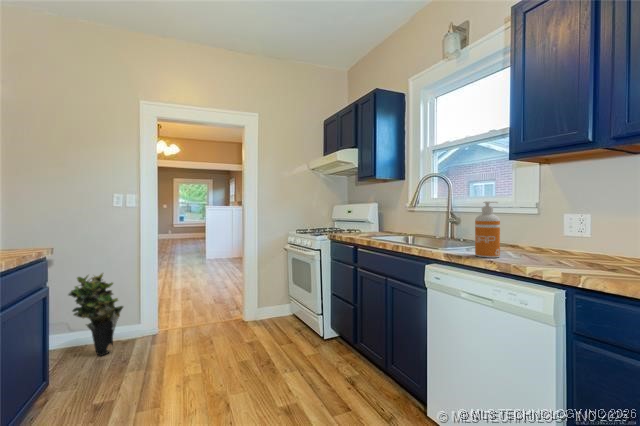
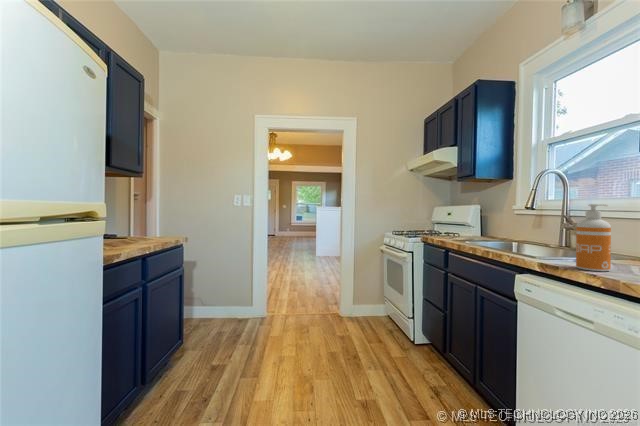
potted plant: present [68,274,123,356] -> none [202,260,241,328]

